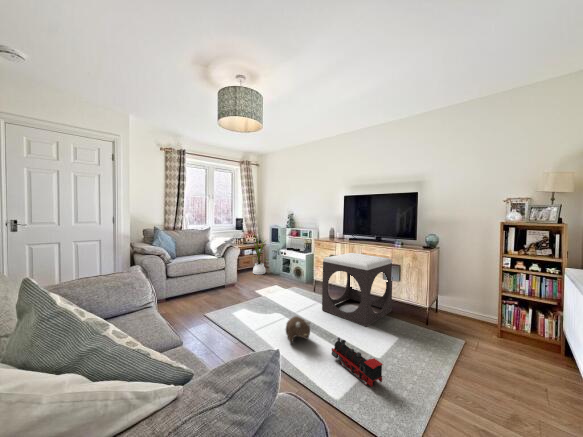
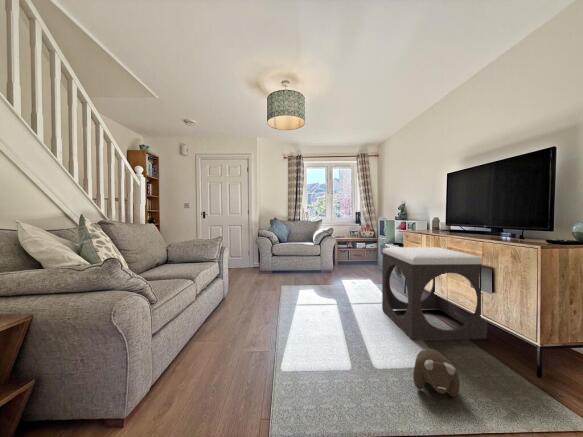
house plant: present [252,235,268,275] -> none [359,227,379,269]
plush toy: present [286,316,311,342] -> present [413,349,460,397]
toy train: present [331,338,383,386] -> none [316,328,339,387]

